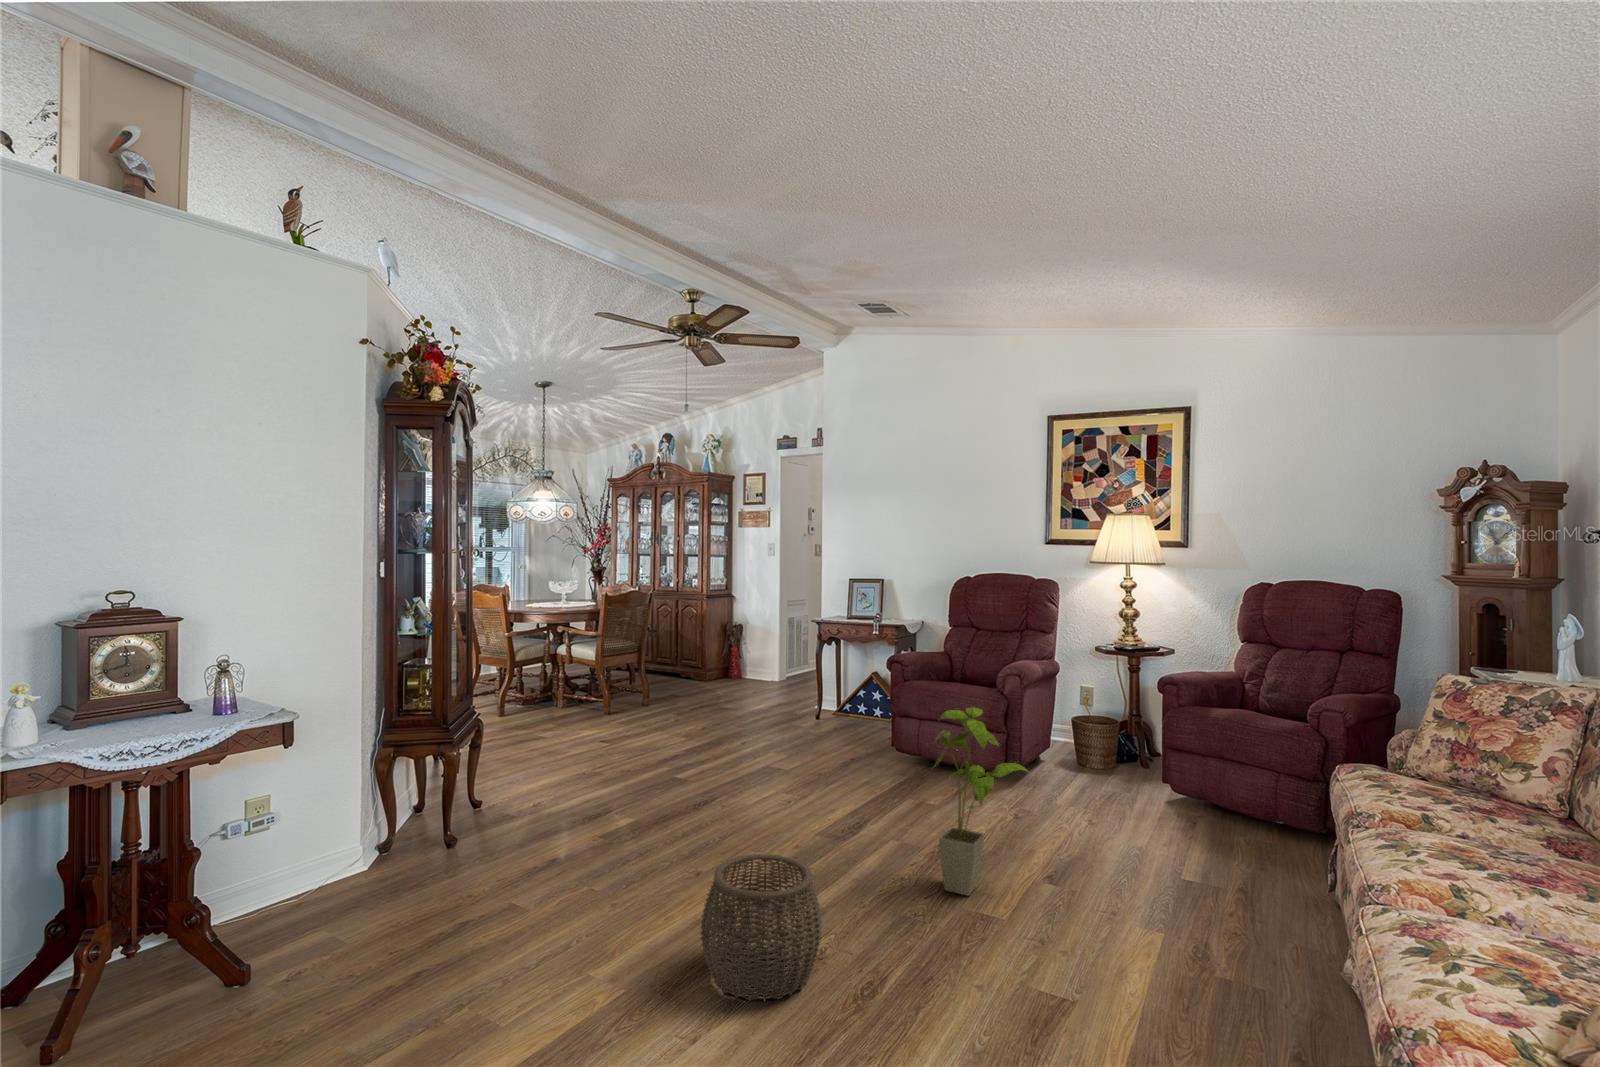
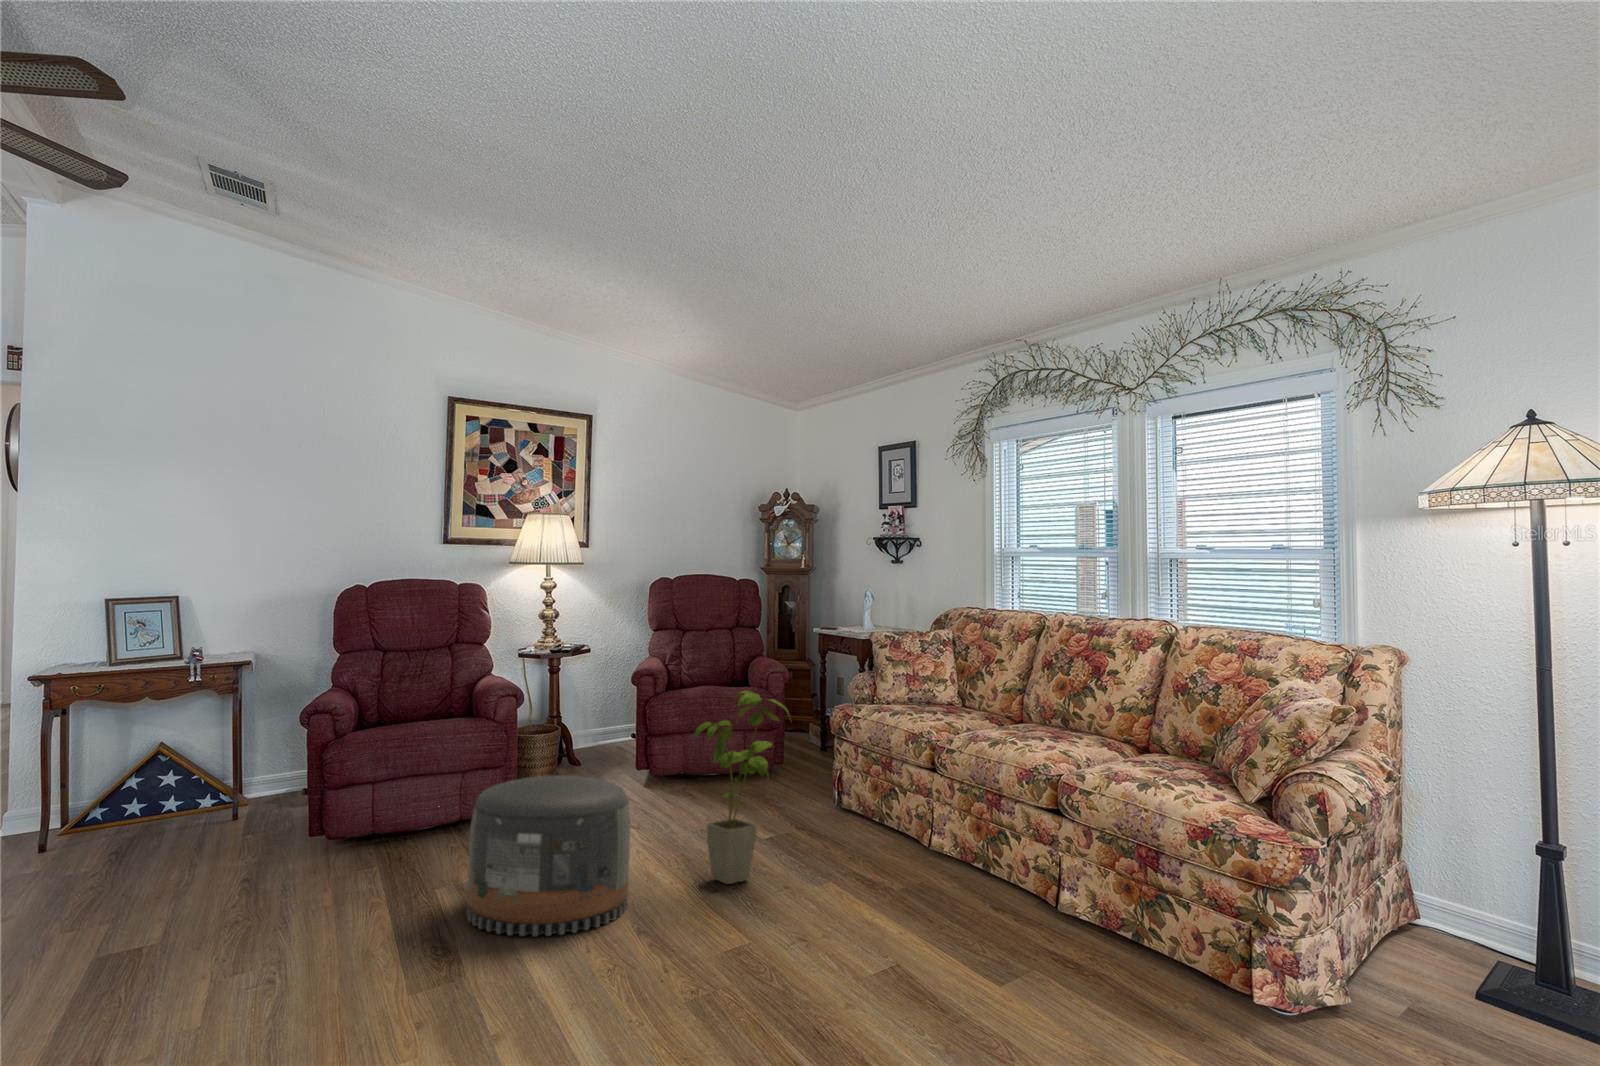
pouf: none [759,741,883,871] -> present [467,775,631,936]
woven basket: present [700,854,822,1001] -> none [749,855,881,1004]

